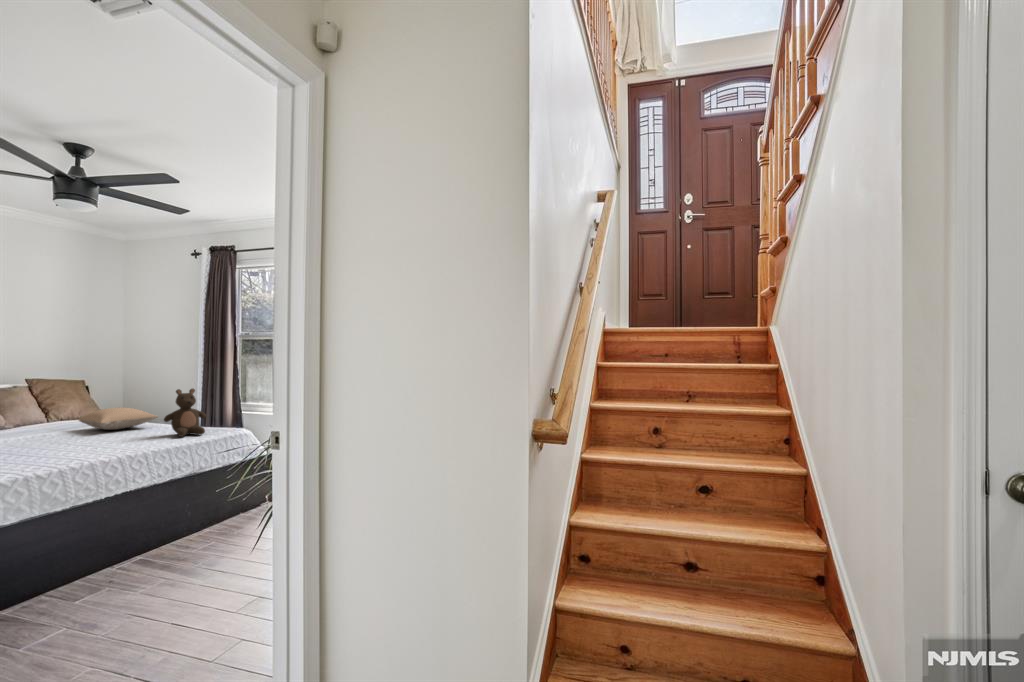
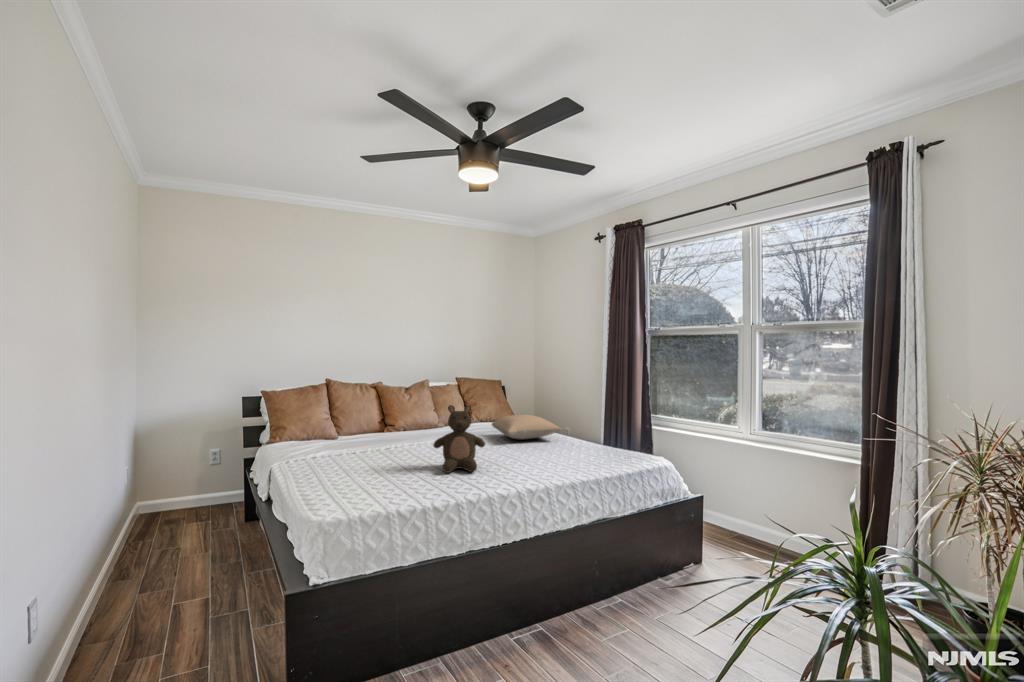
stuffed bear: present [164,389,206,437] -> present [433,405,485,473]

